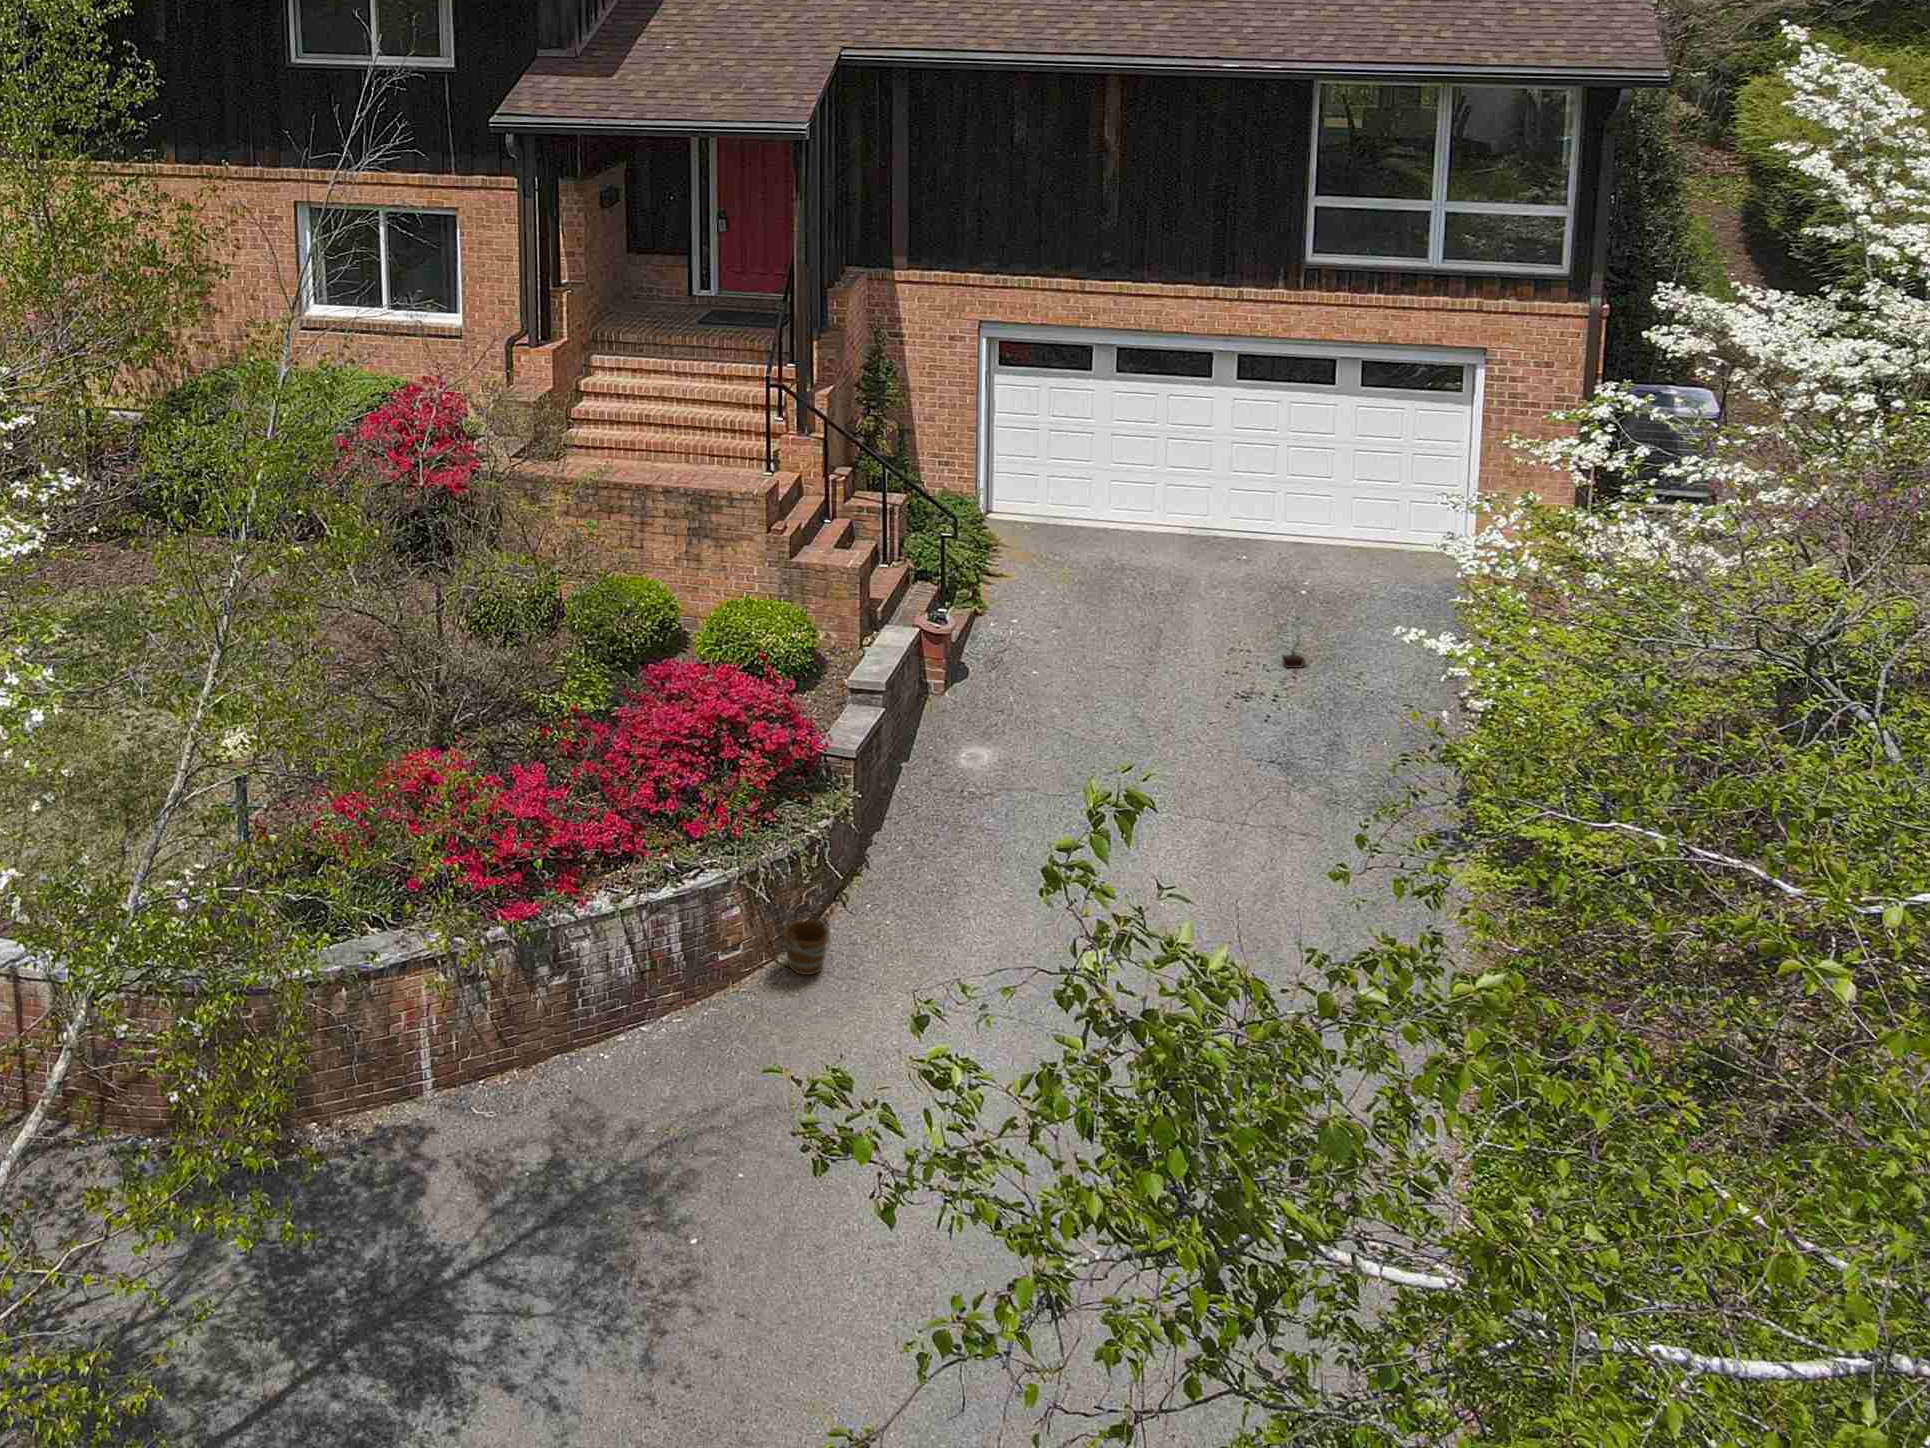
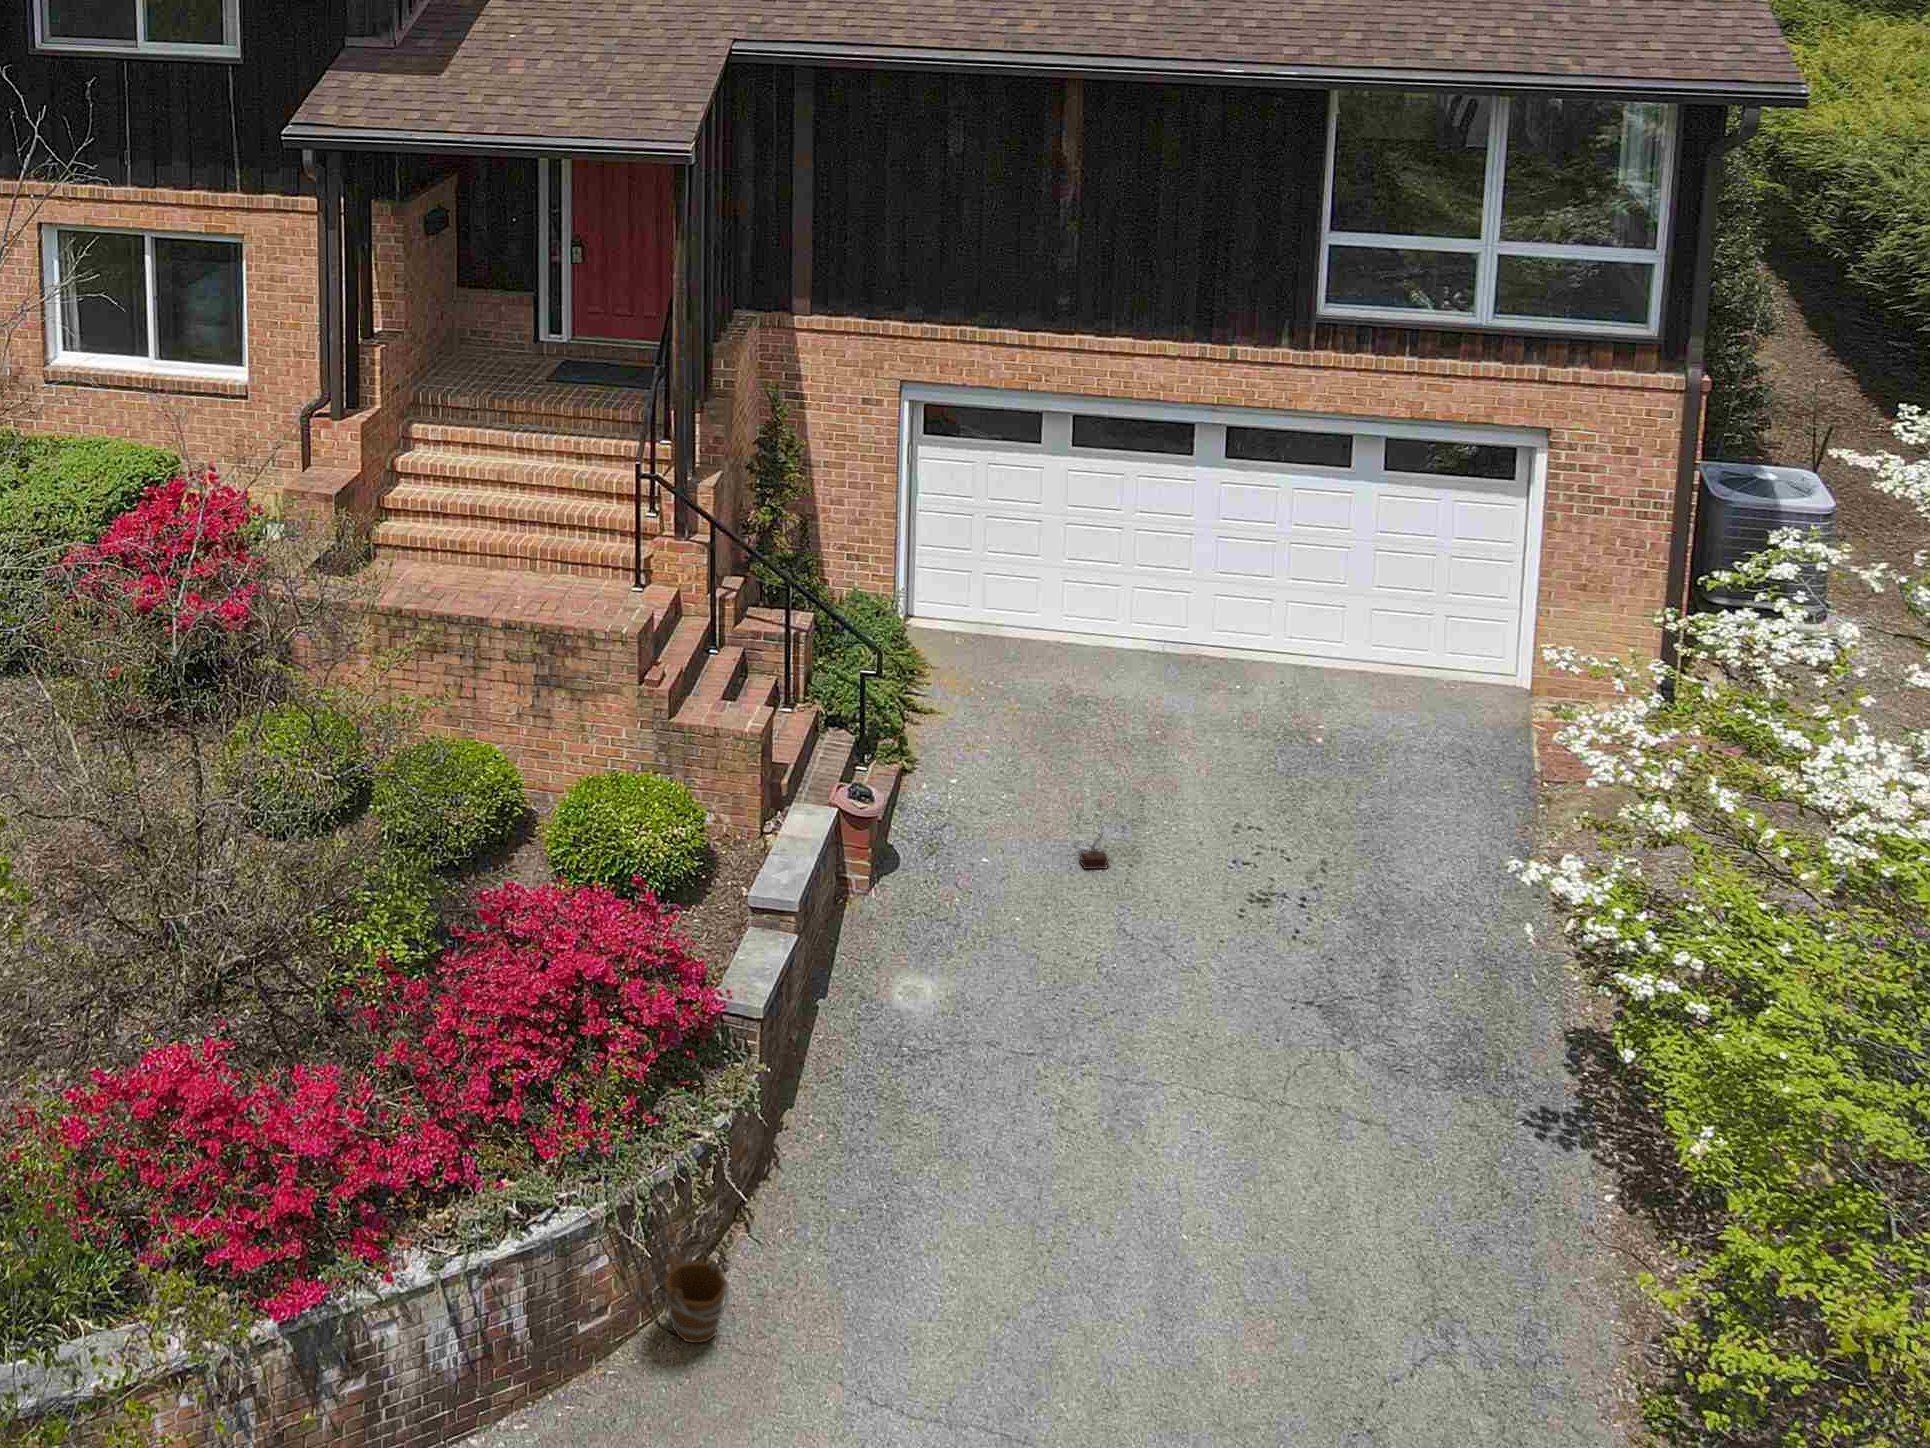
potted plant: present [1280,617,1325,668] -> present [1074,804,1130,869]

